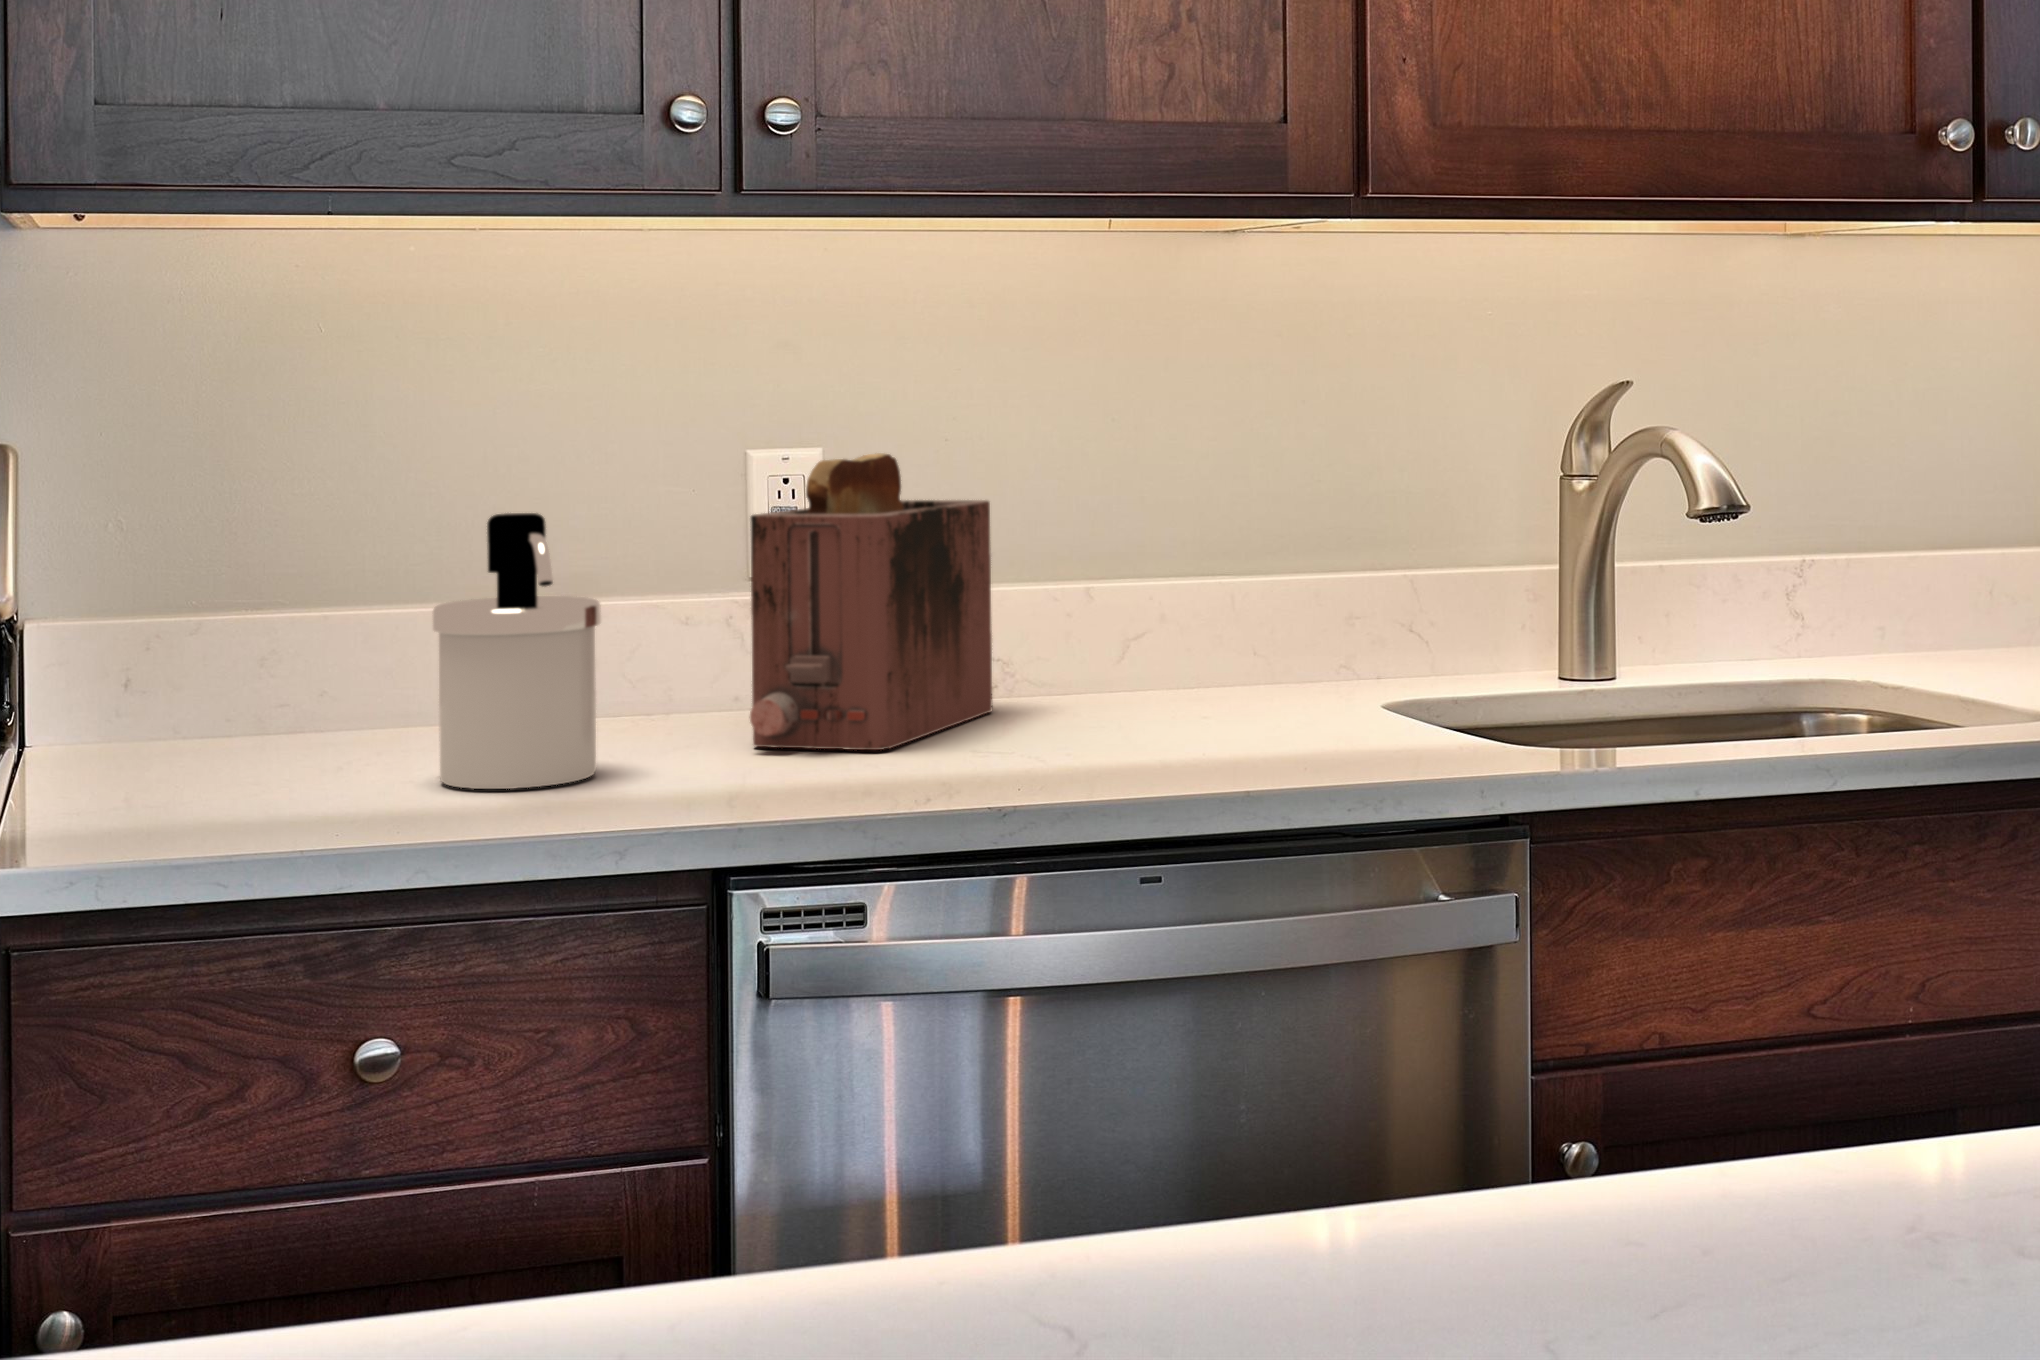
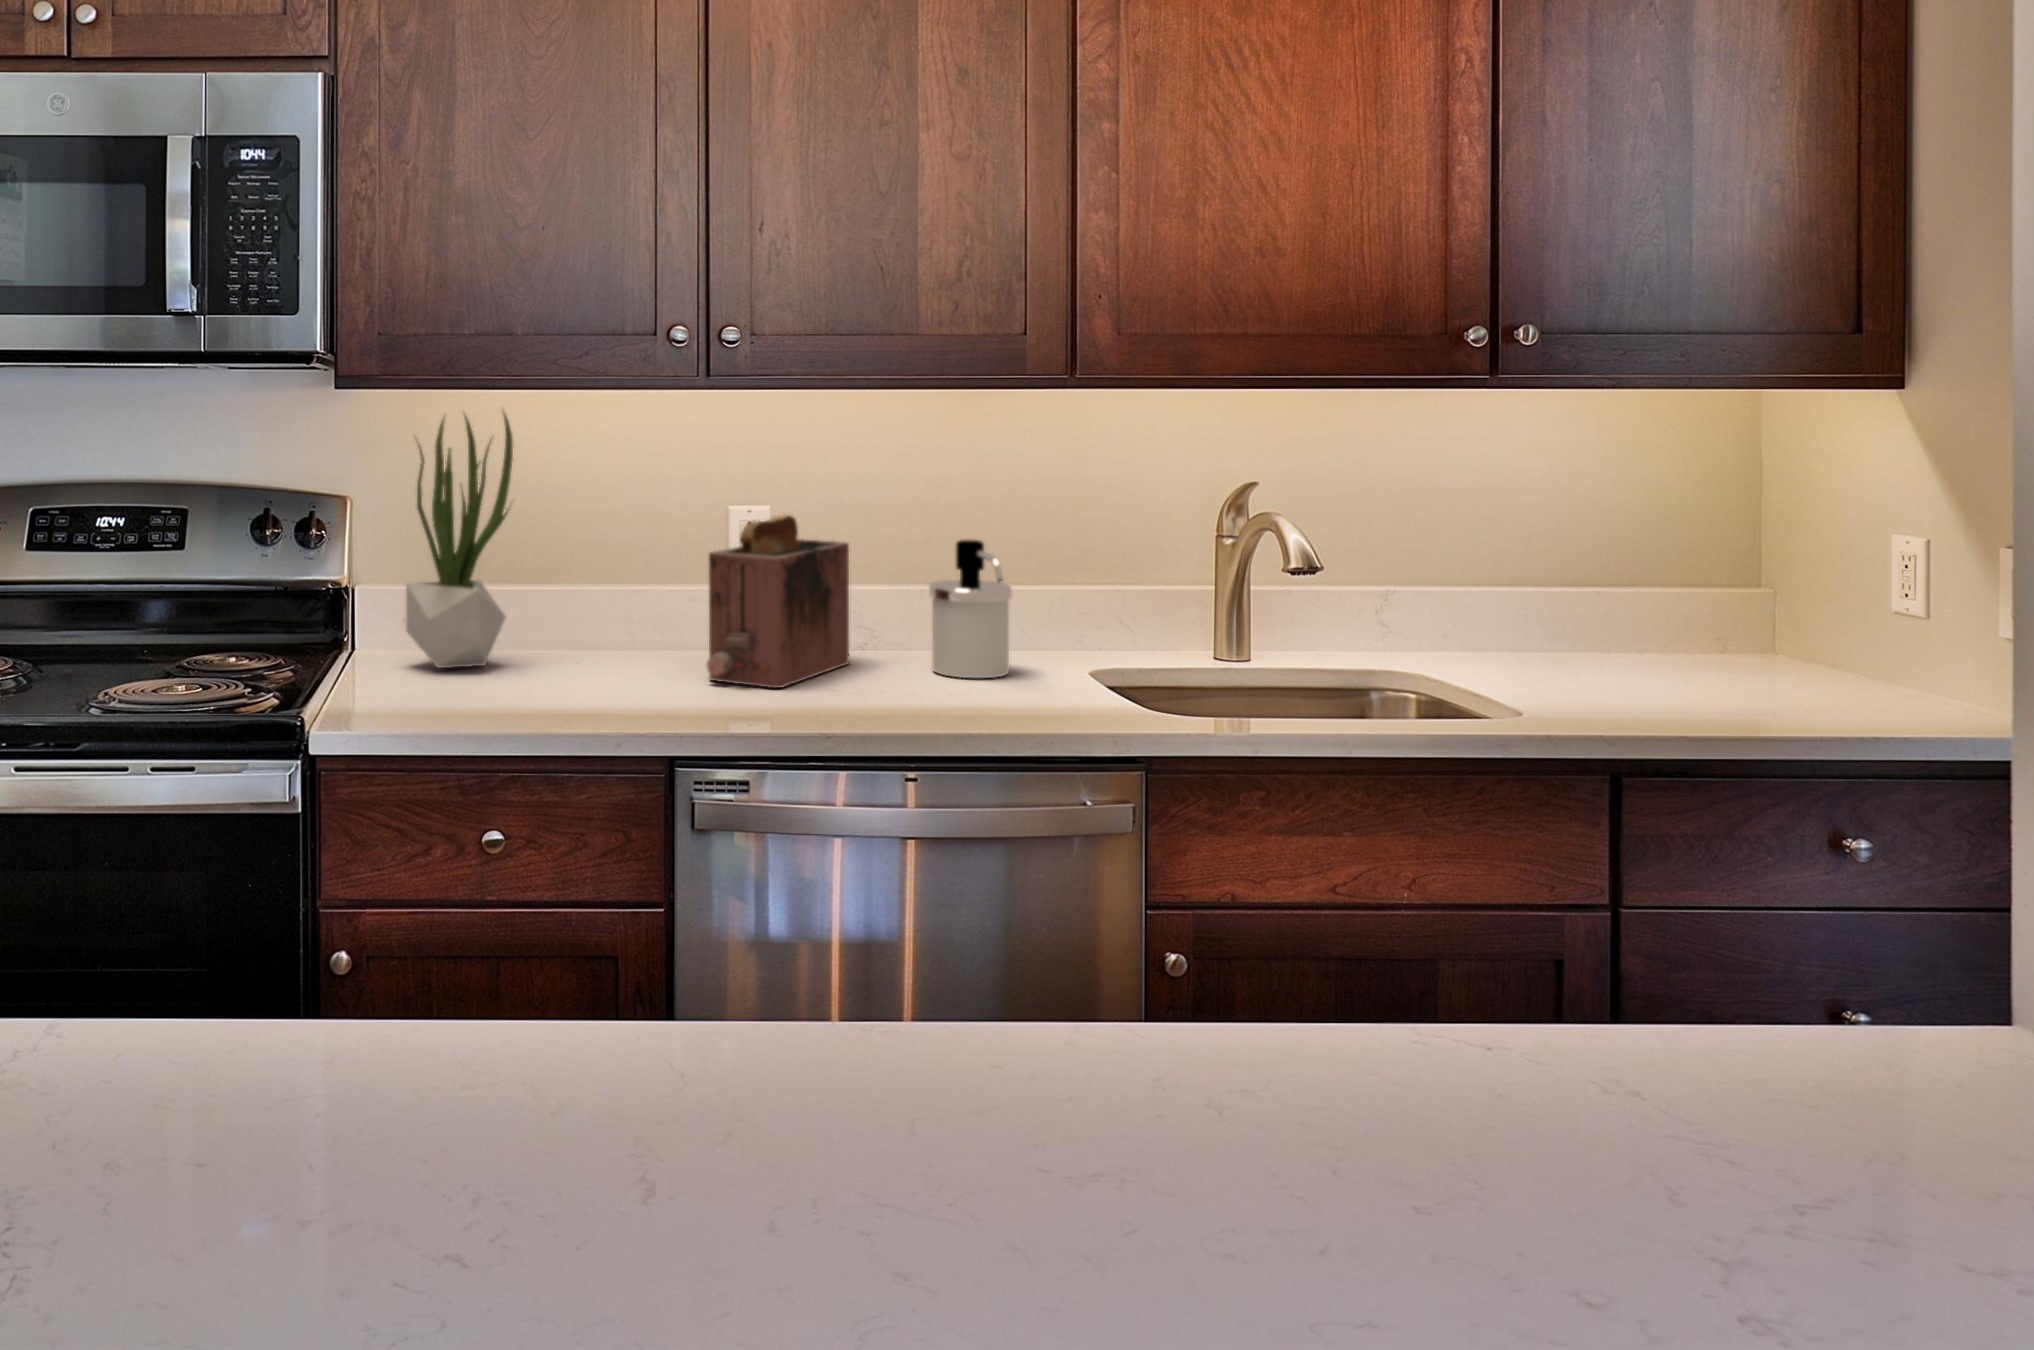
potted plant: none [152,256,373,759] -> present [406,413,513,668]
soap dispenser: present [433,513,601,789] -> present [929,539,1012,678]

